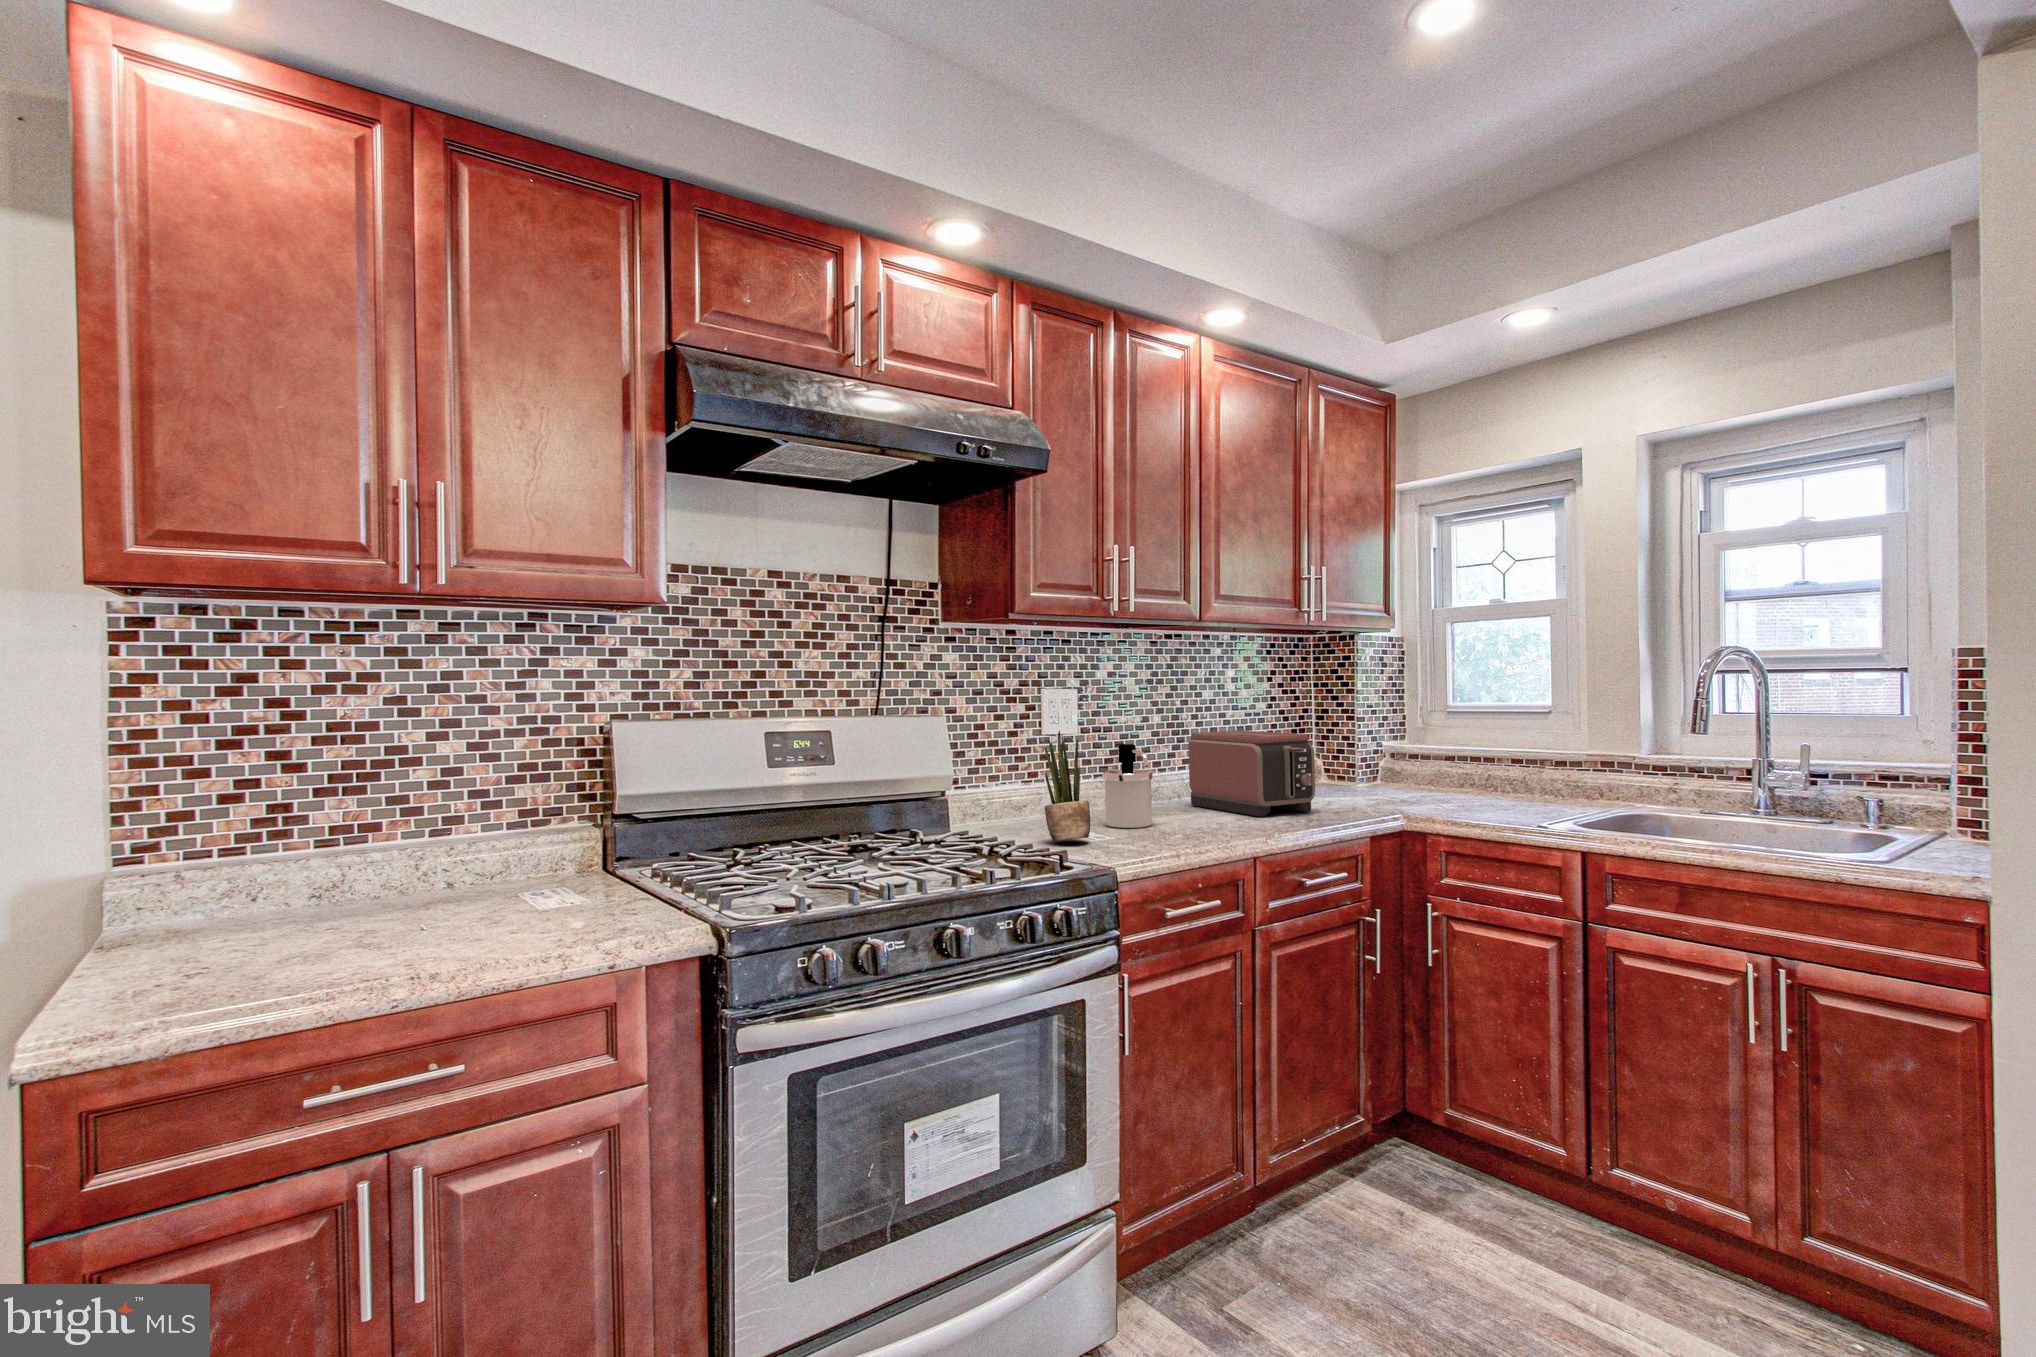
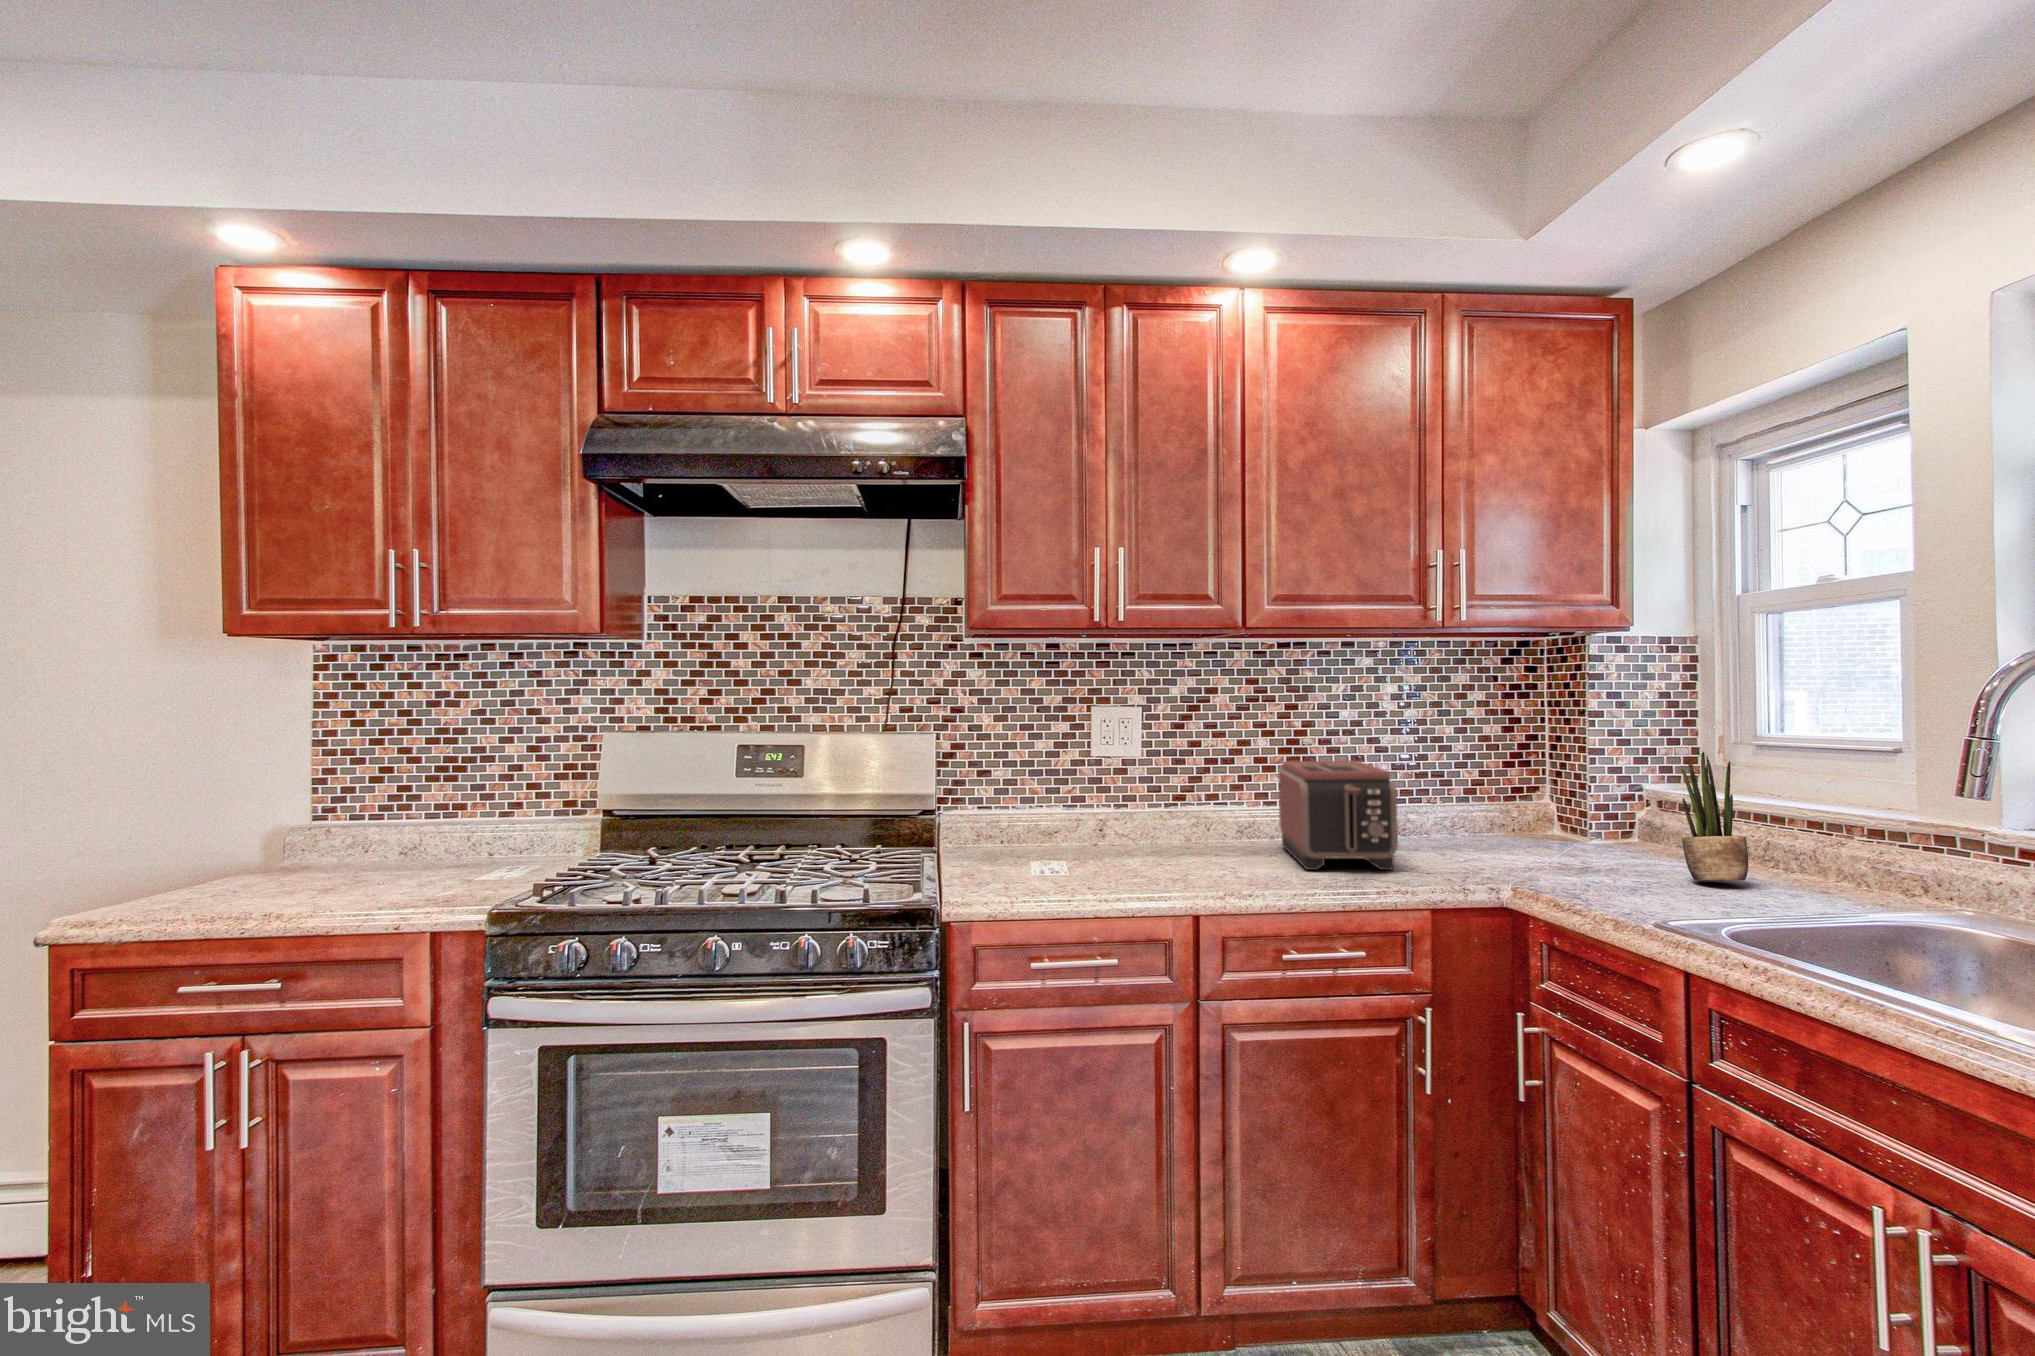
potted plant: present [1044,731,1090,841] -> present [1681,752,1748,880]
soap dispenser: present [1103,744,1153,828] -> none [1109,772,1164,868]

